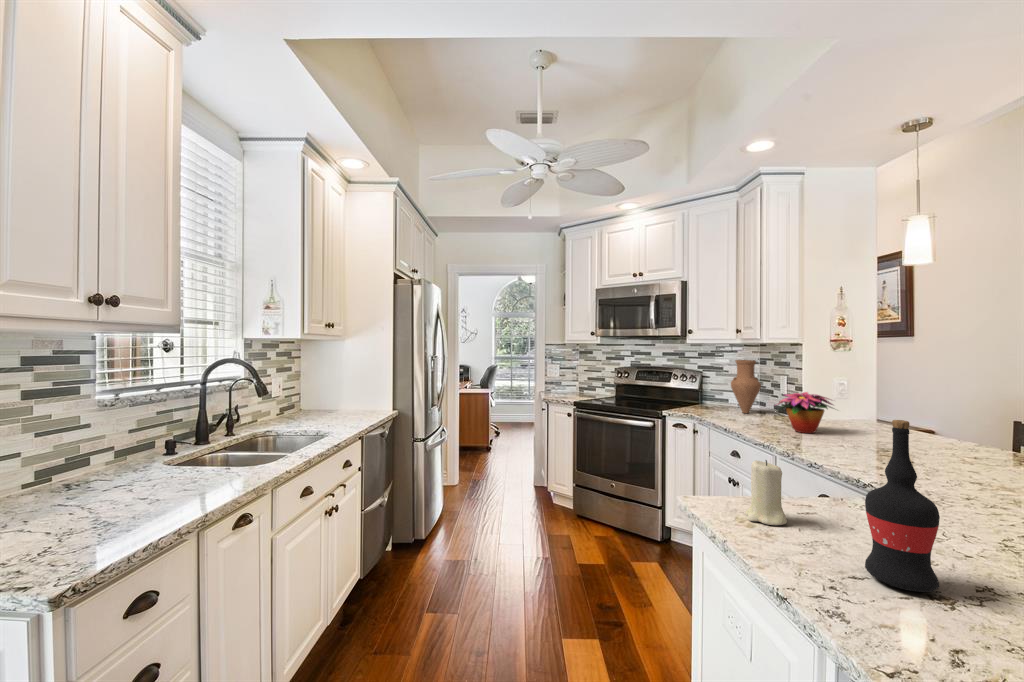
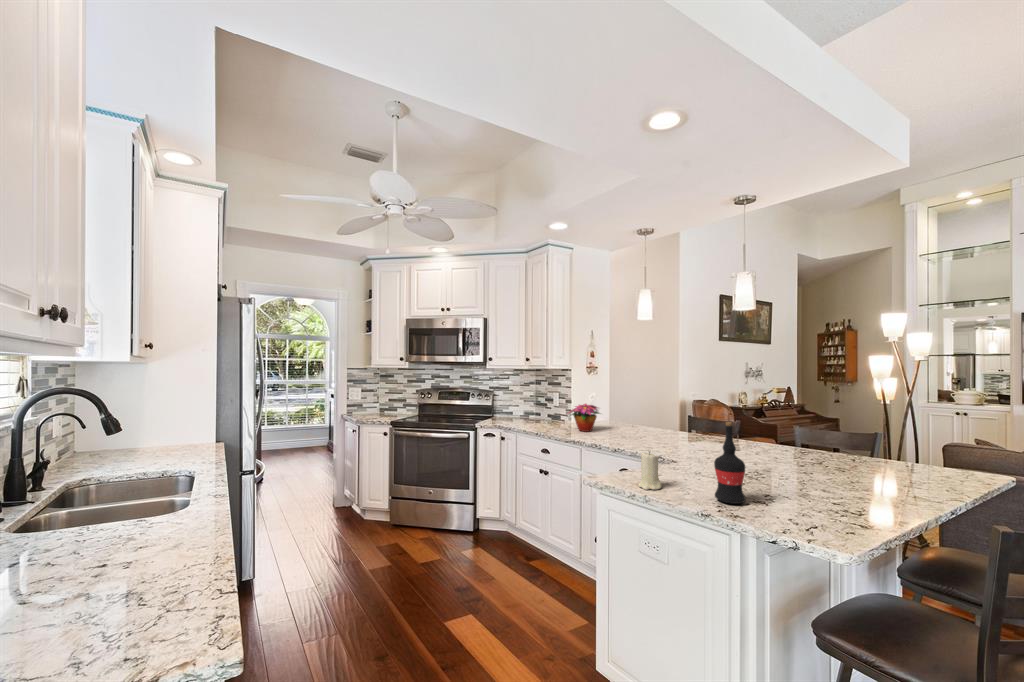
vase: present [731,360,761,413] -> none [523,381,543,421]

